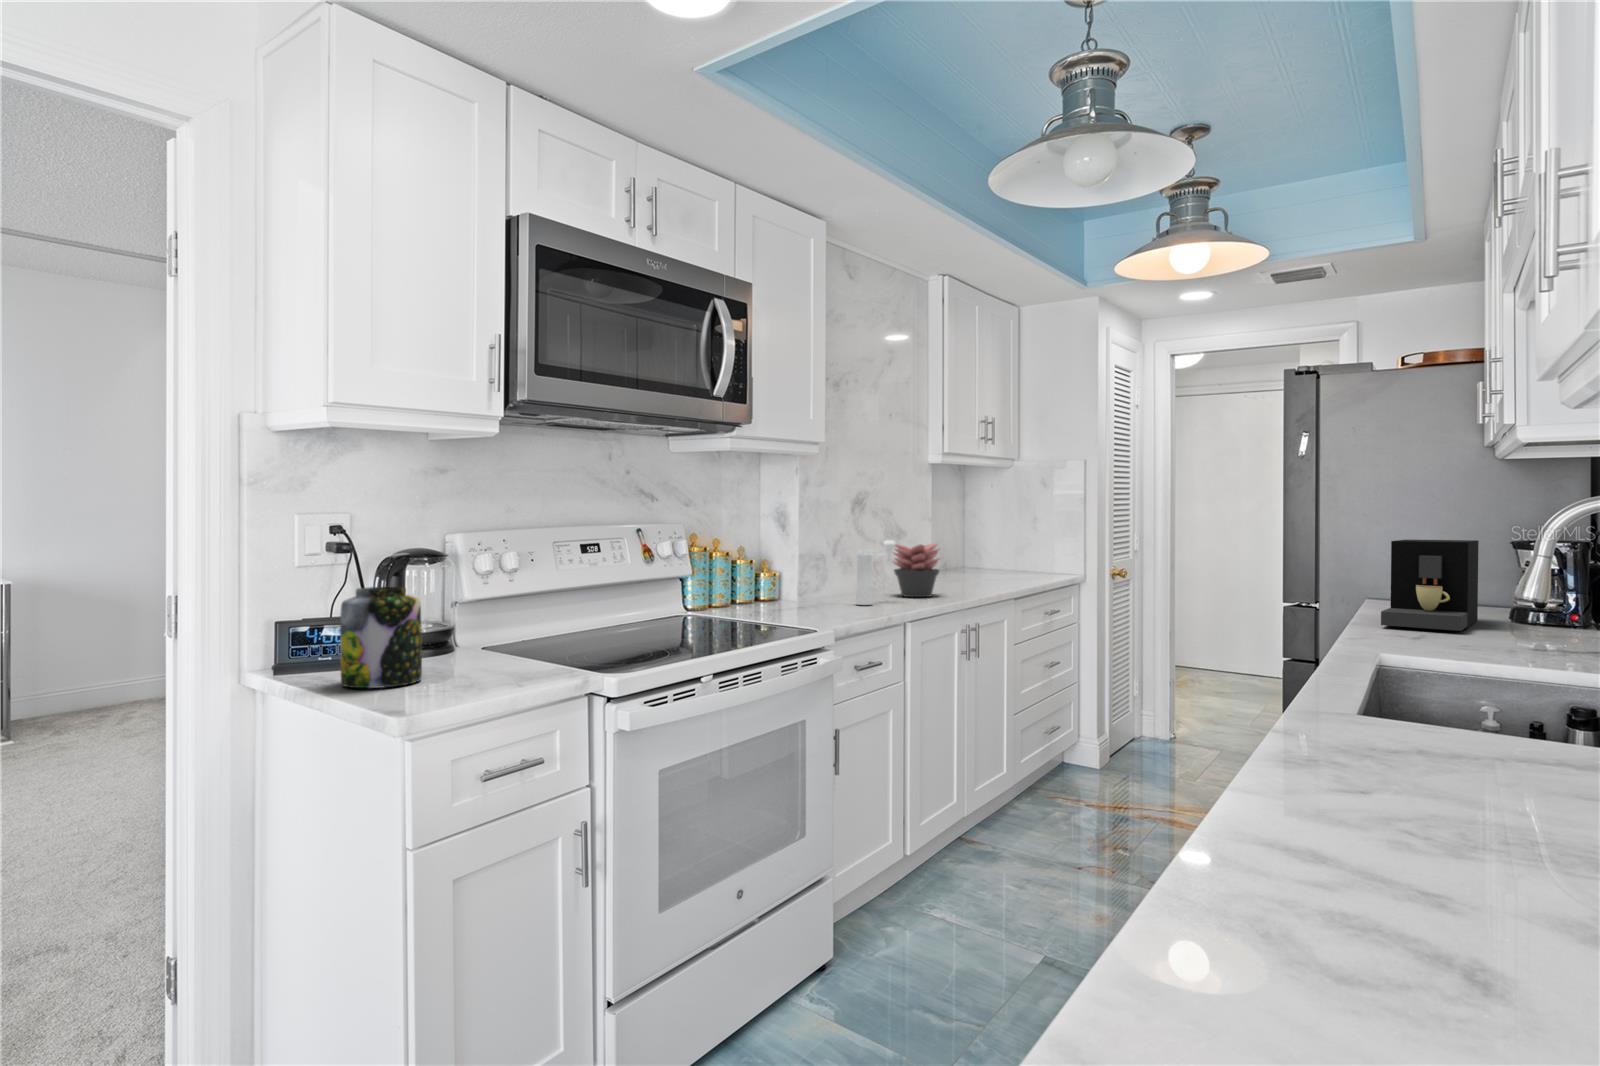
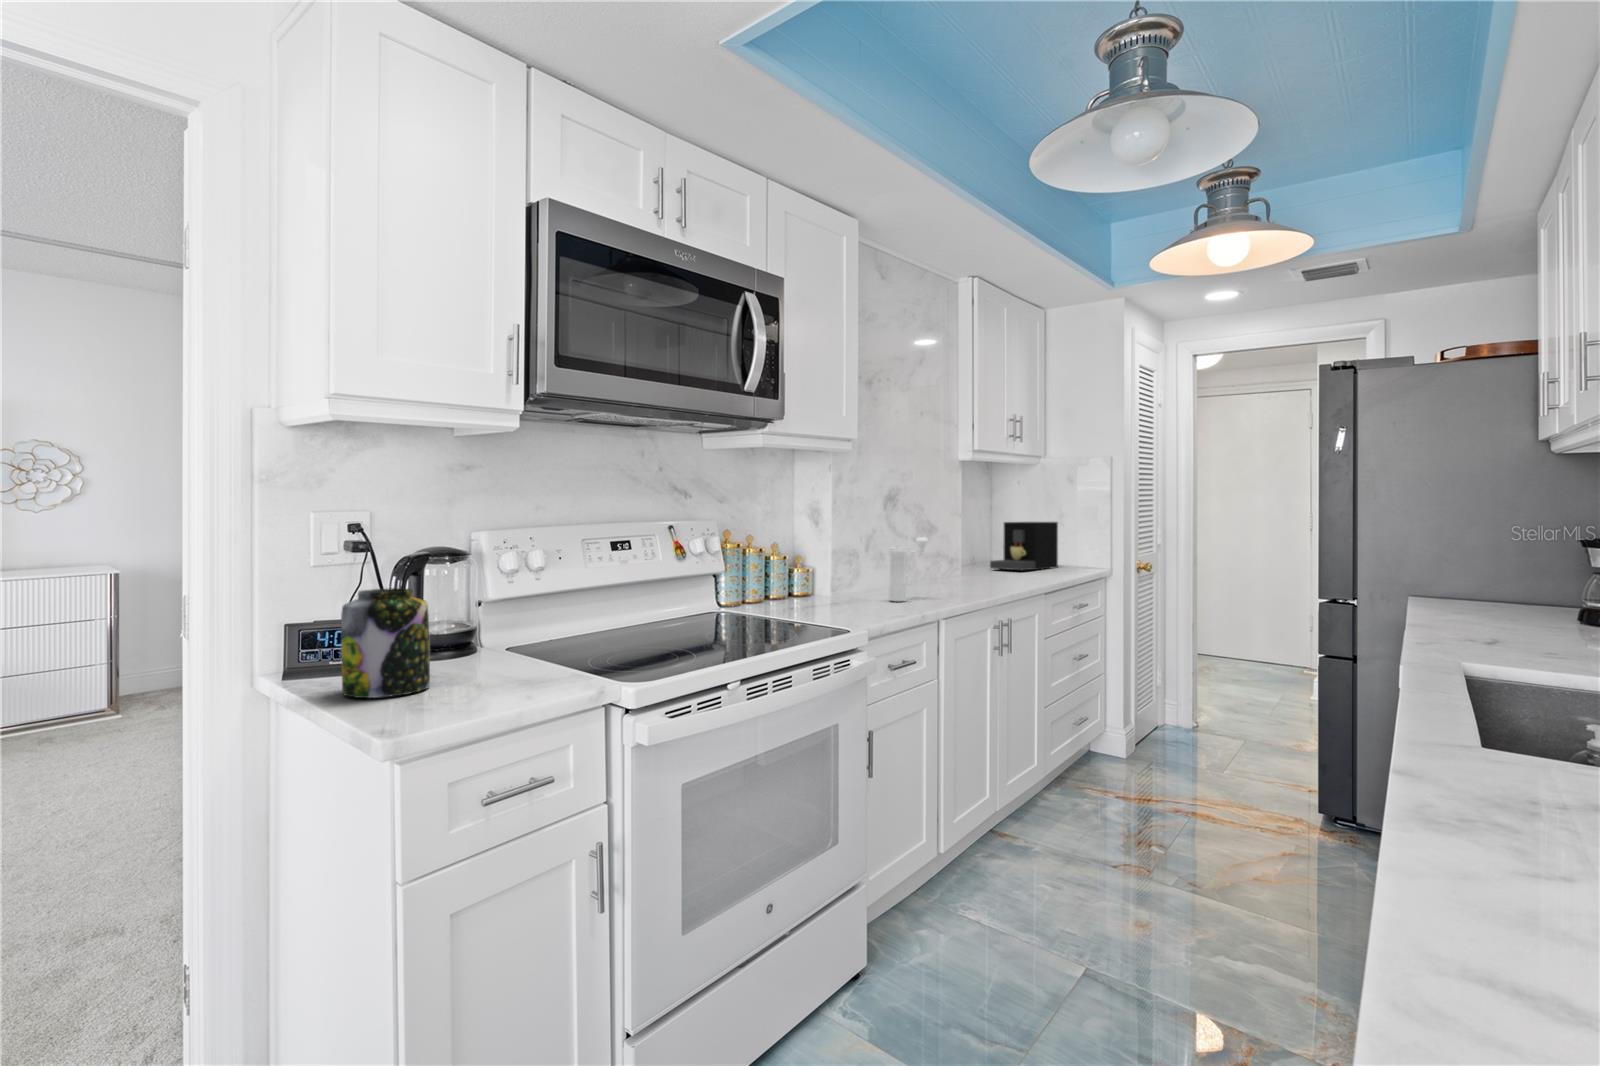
coffee maker: present [1381,539,1479,631] -> present [990,522,1058,570]
succulent plant: present [893,543,940,597] -> none [924,540,973,593]

